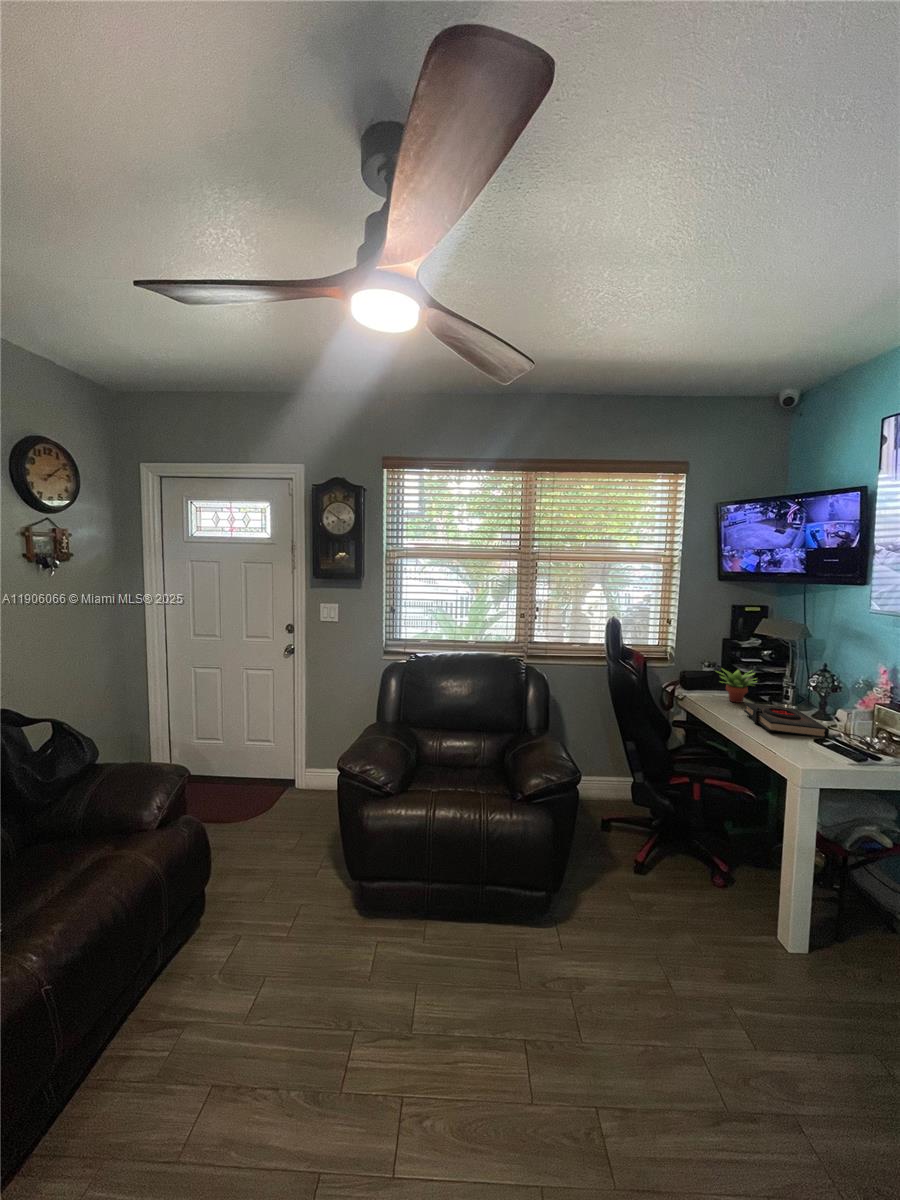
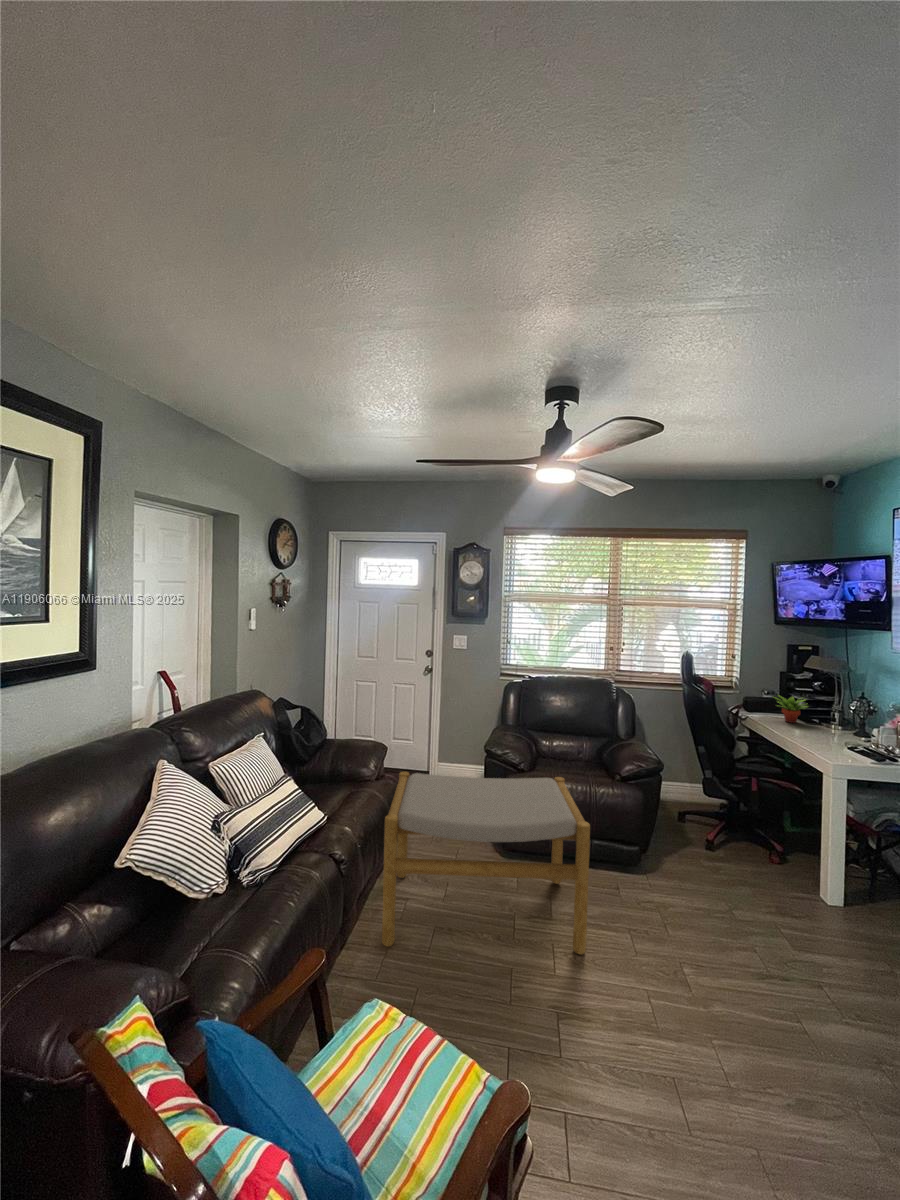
book: present [744,703,829,738] -> none [795,721,861,748]
footstool: none [81,808,453,1155] -> present [382,772,590,955]

